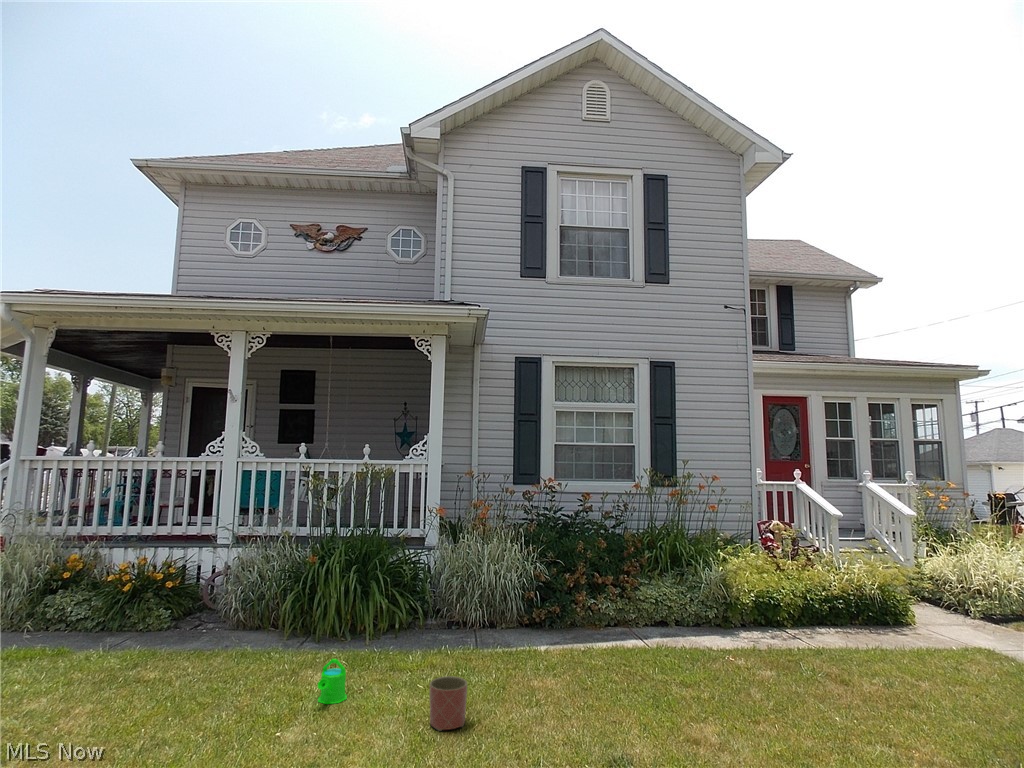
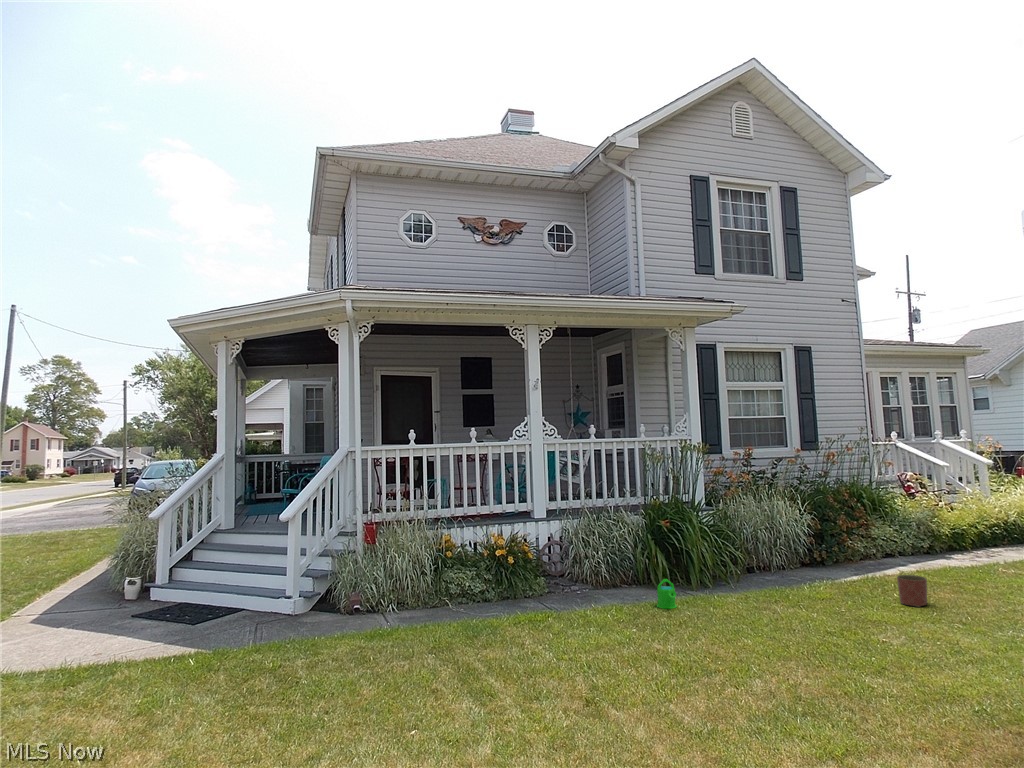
watering can: present [318,659,347,704] -> present [657,579,677,609]

